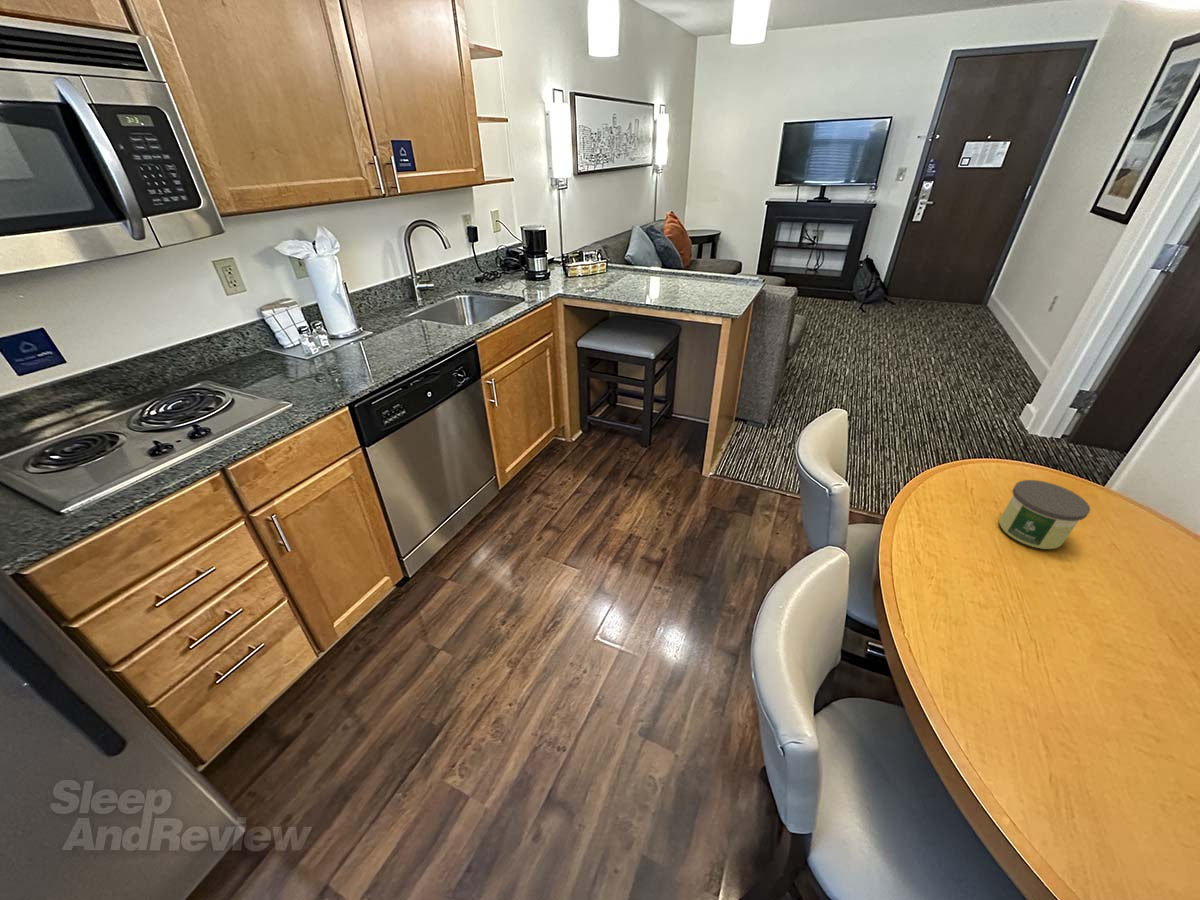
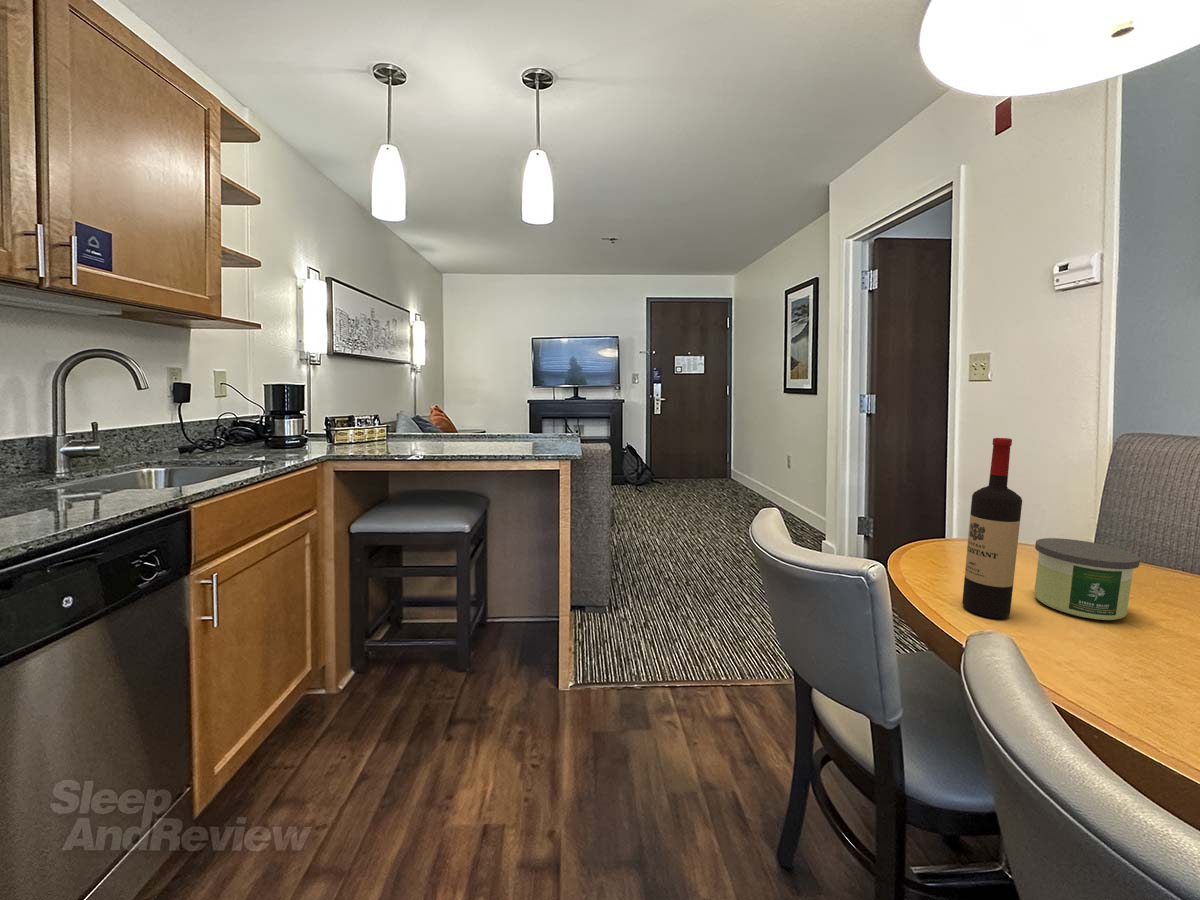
wine bottle: none [925,403,999,522] -> present [962,438,1022,618]

